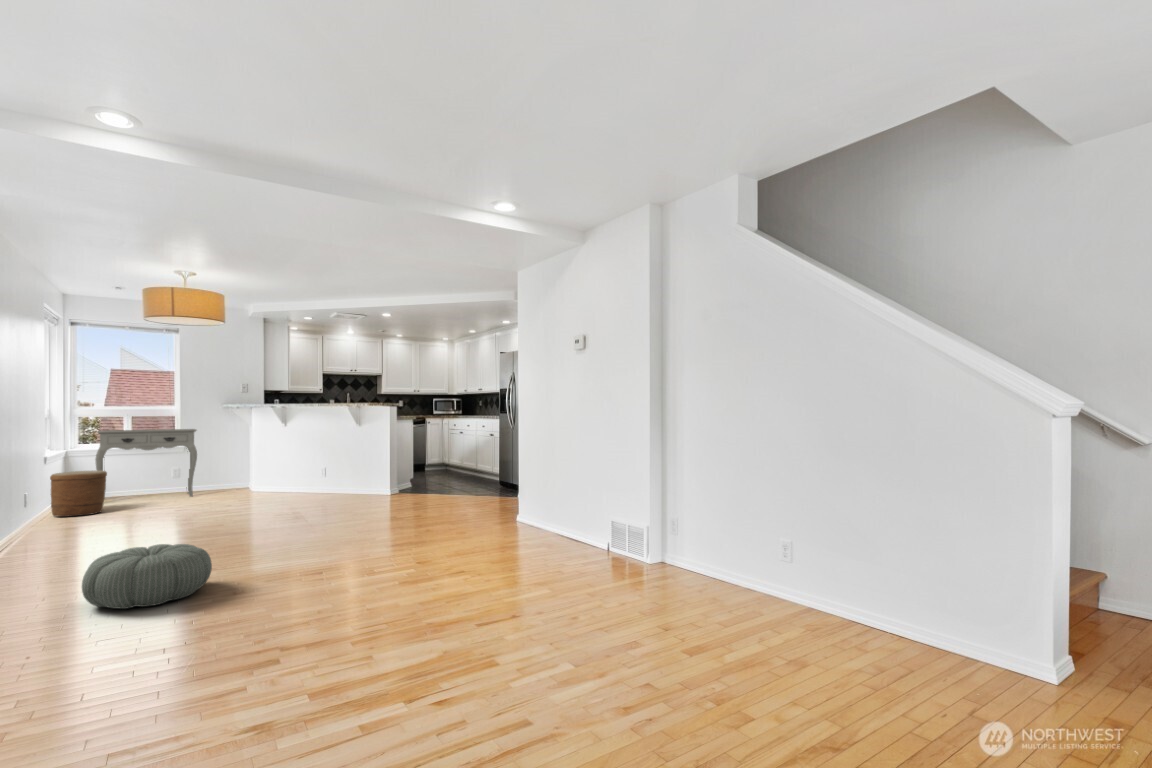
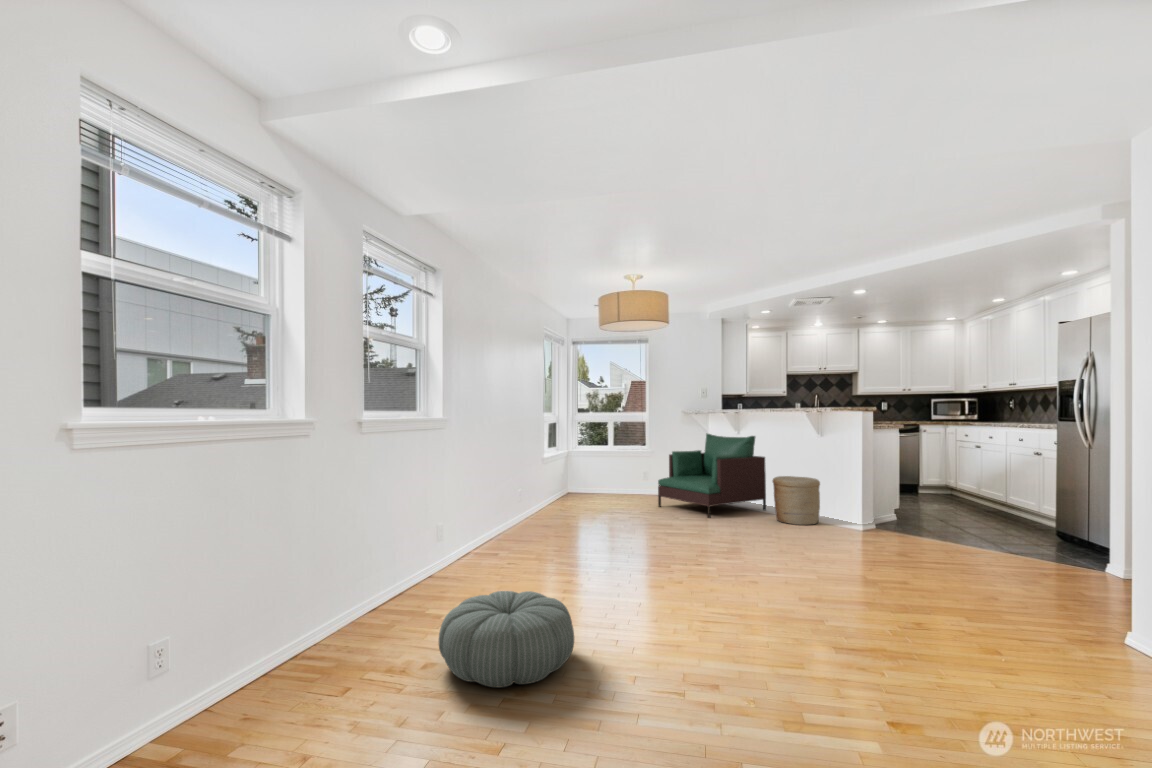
armchair: none [198,428,308,502] -> present [658,434,766,518]
console table: present [95,429,197,496] -> none [583,432,661,500]
woven basket: present [50,470,107,517] -> present [773,476,820,525]

